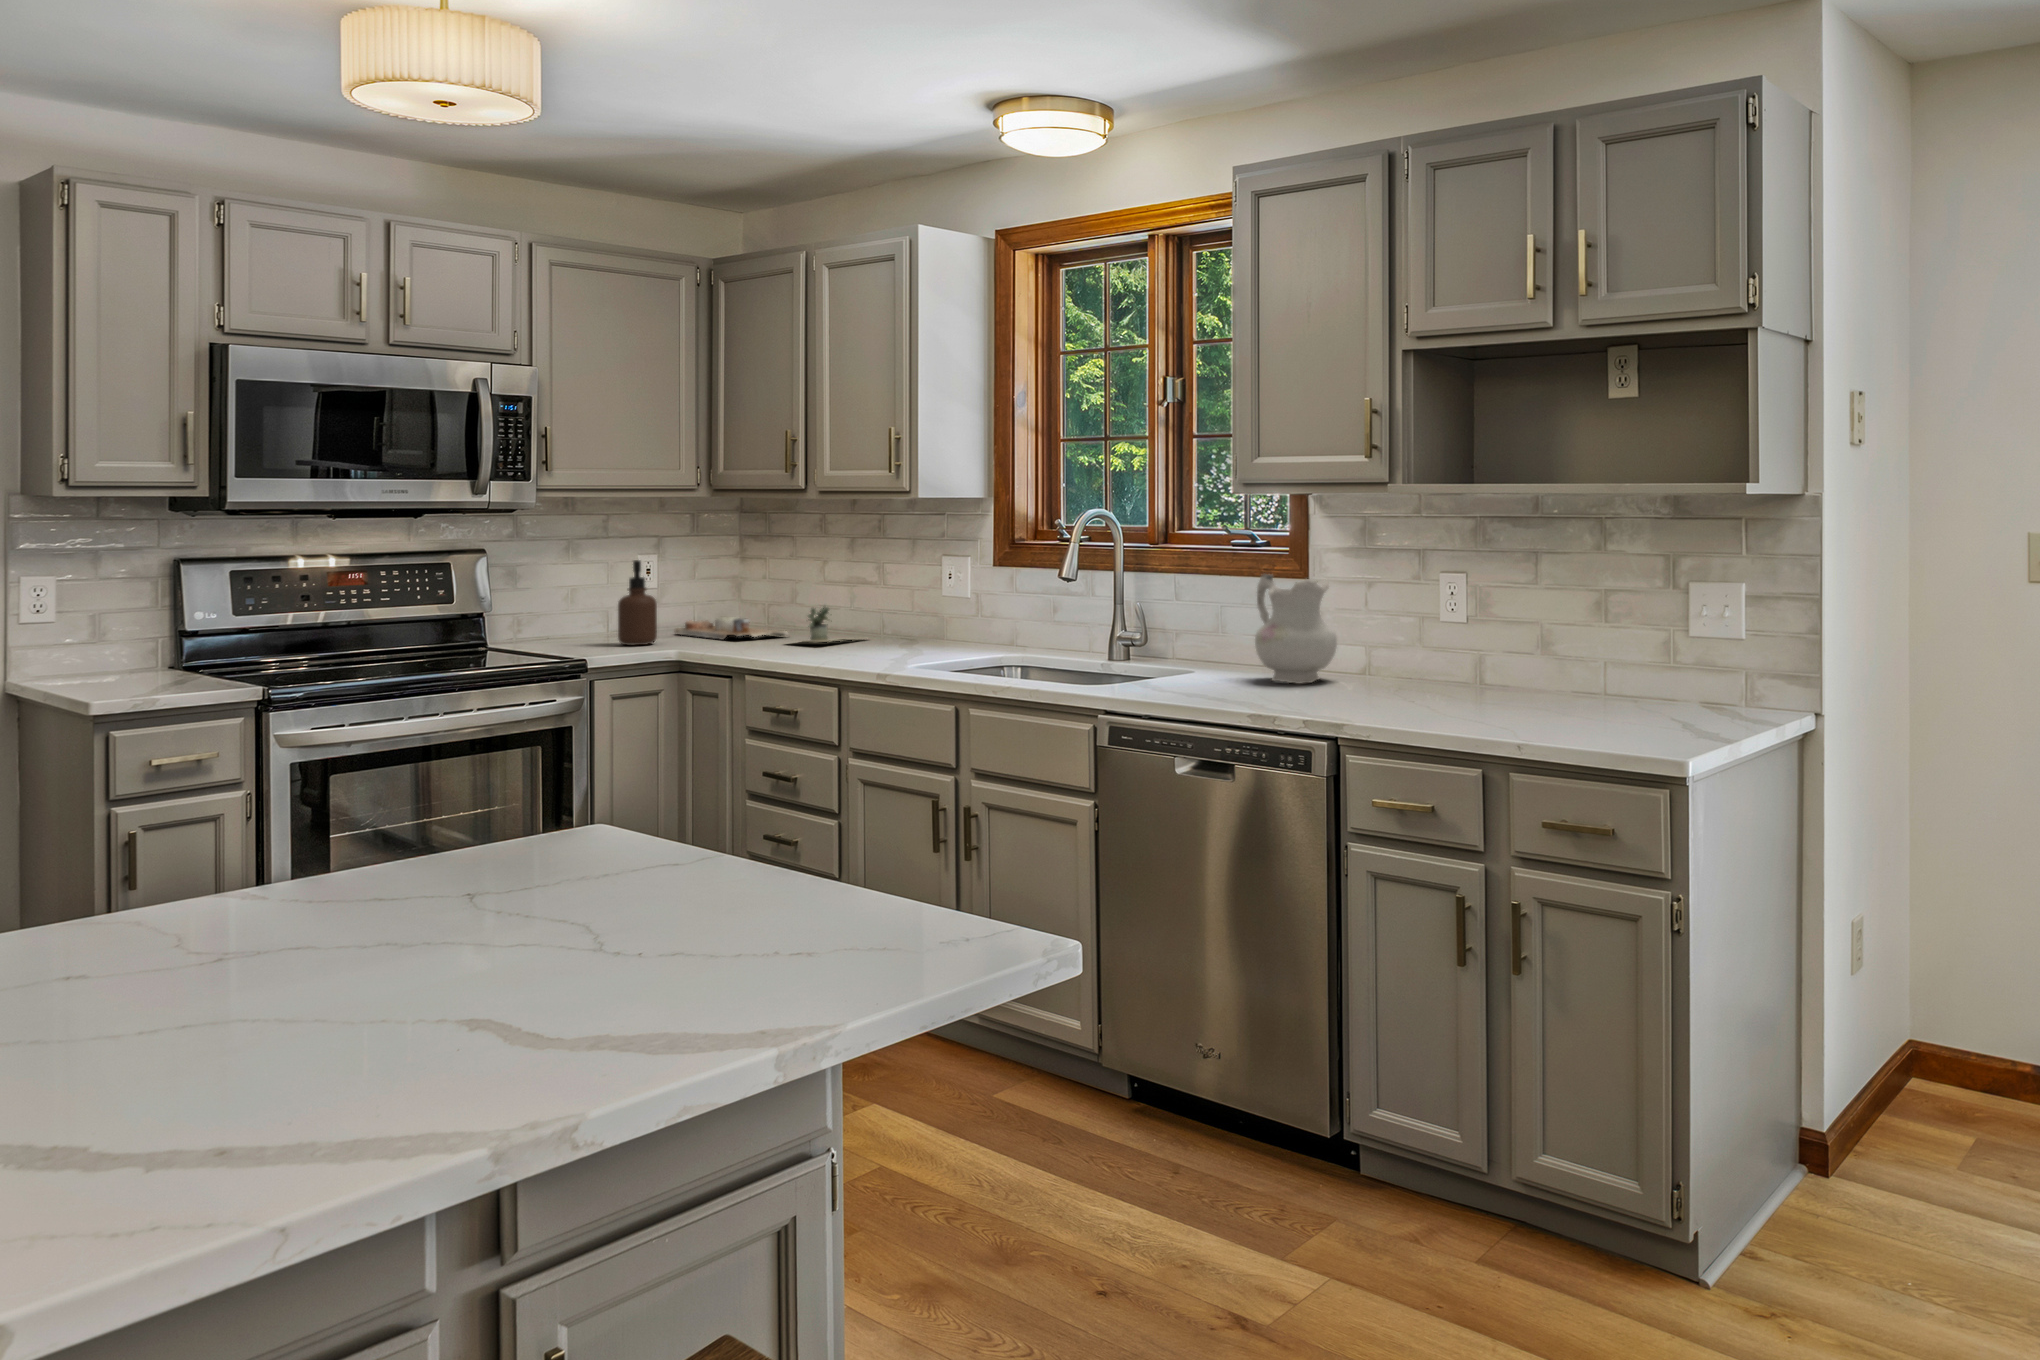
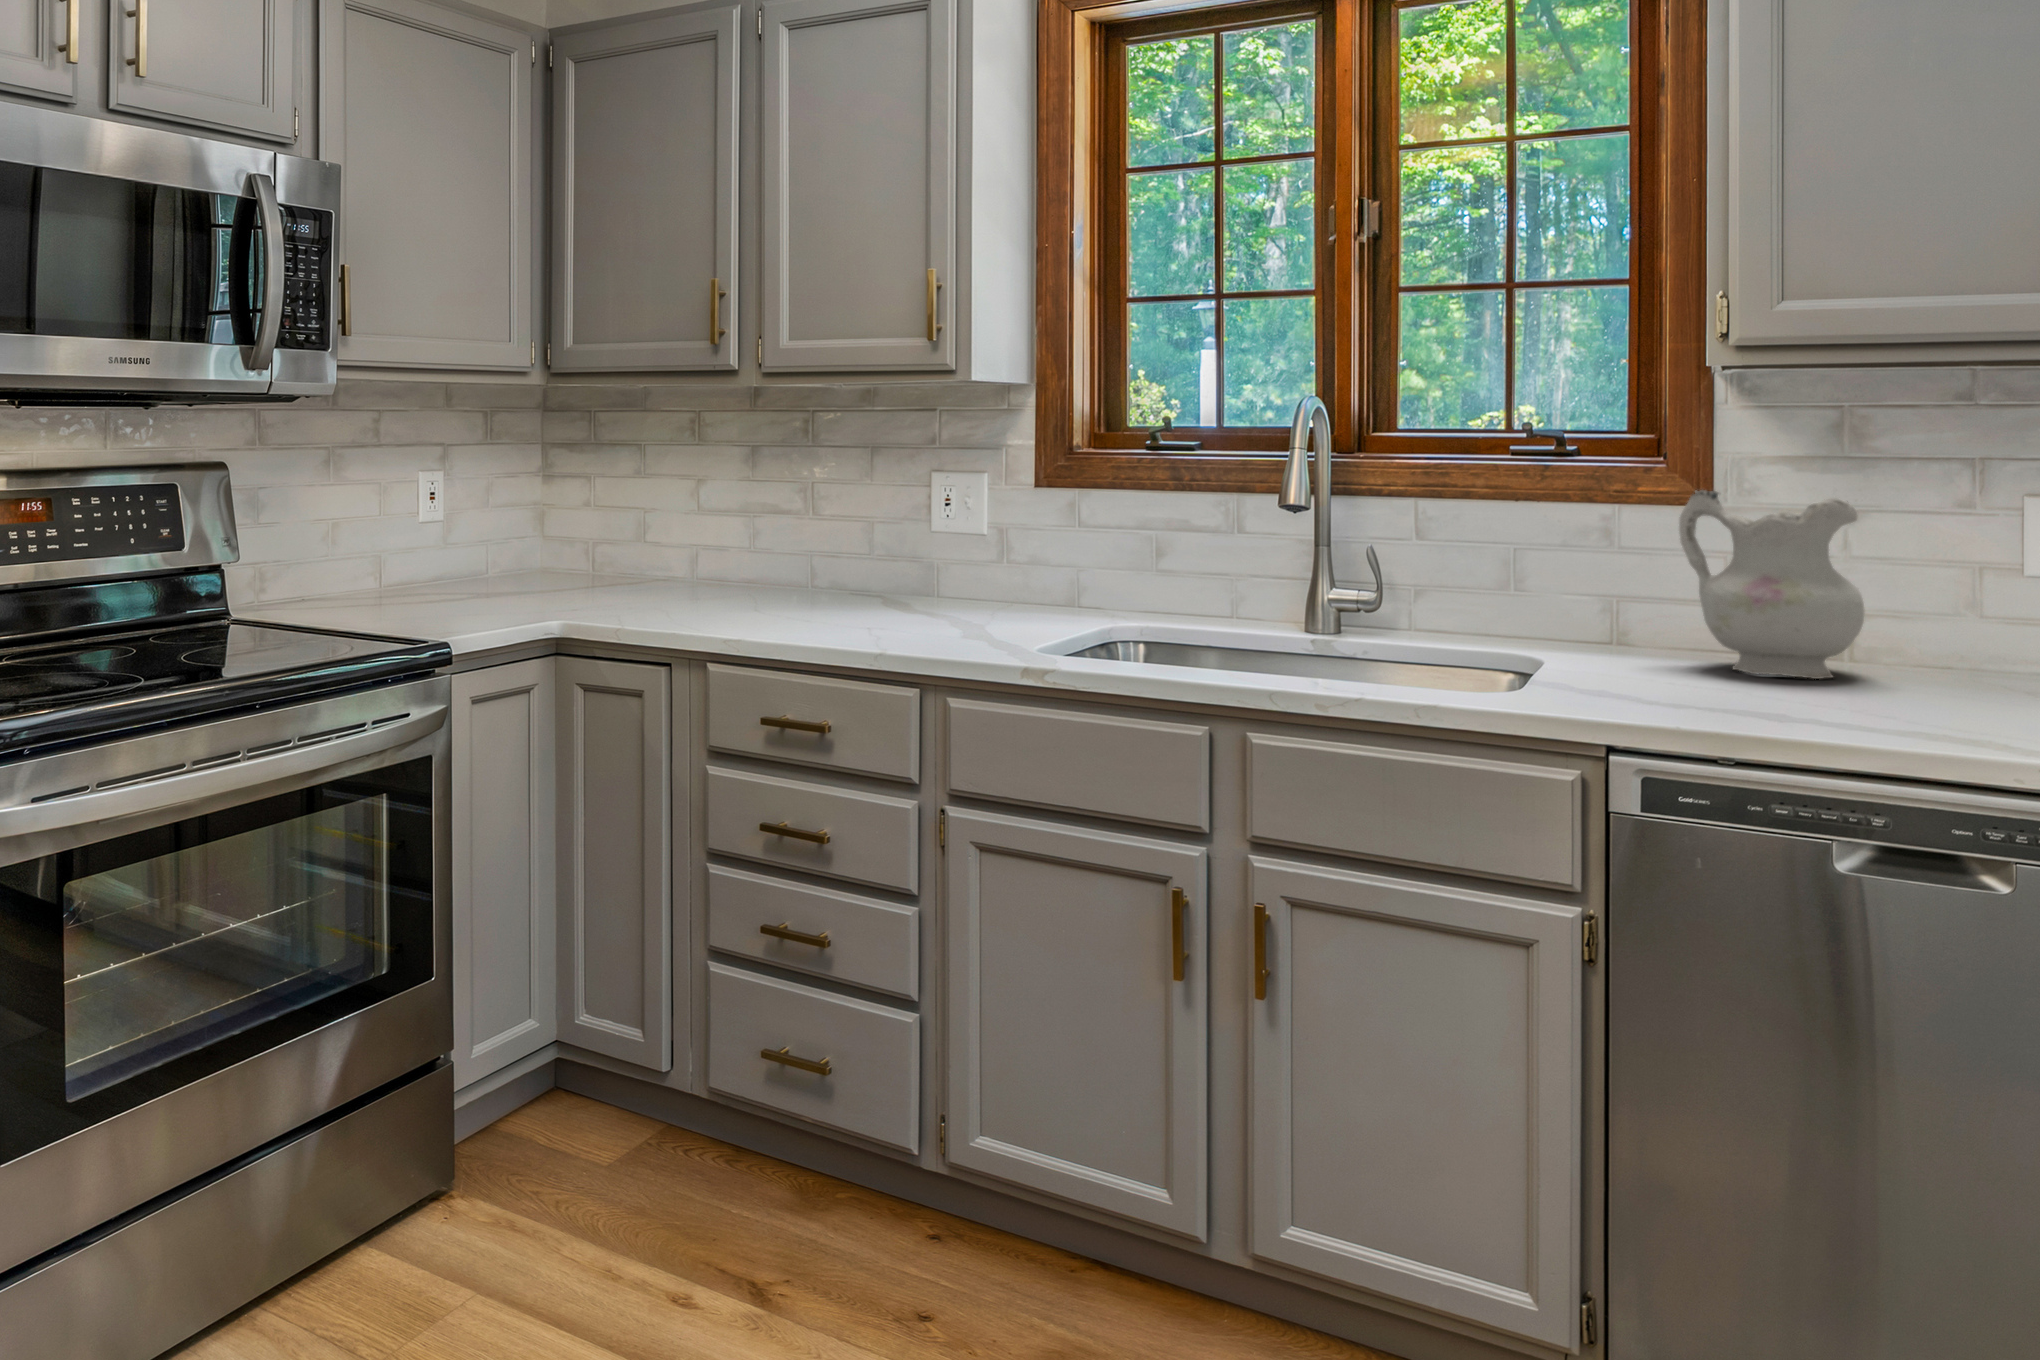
soap dispenser: present [618,560,657,645] -> none [431,481,491,615]
potted plant: present [797,606,838,642] -> none [694,547,827,606]
cutting board: present [675,617,789,640] -> none [480,568,673,603]

